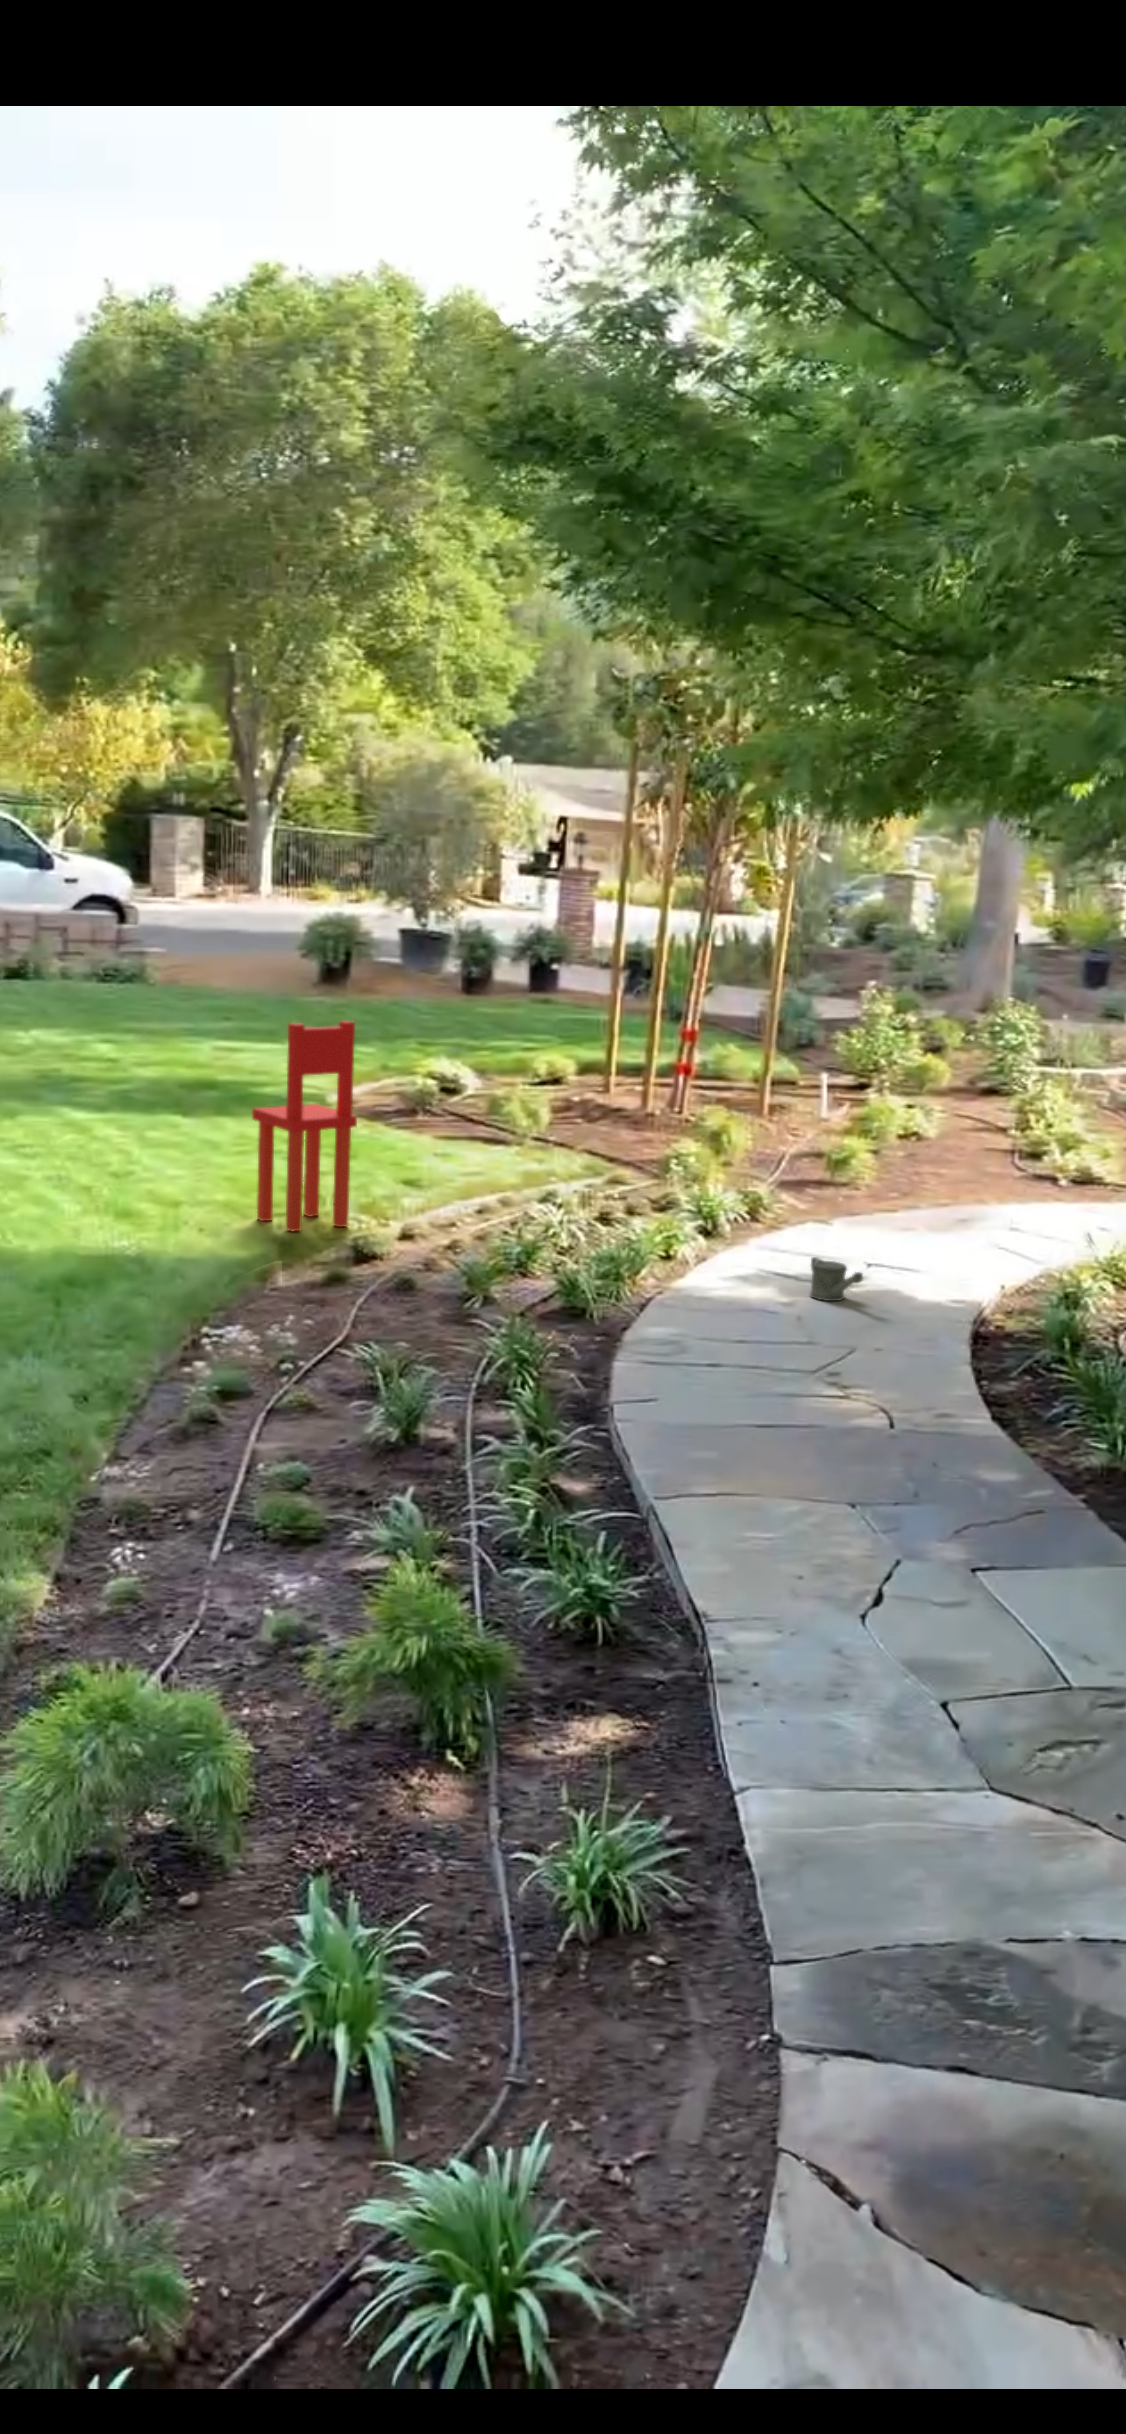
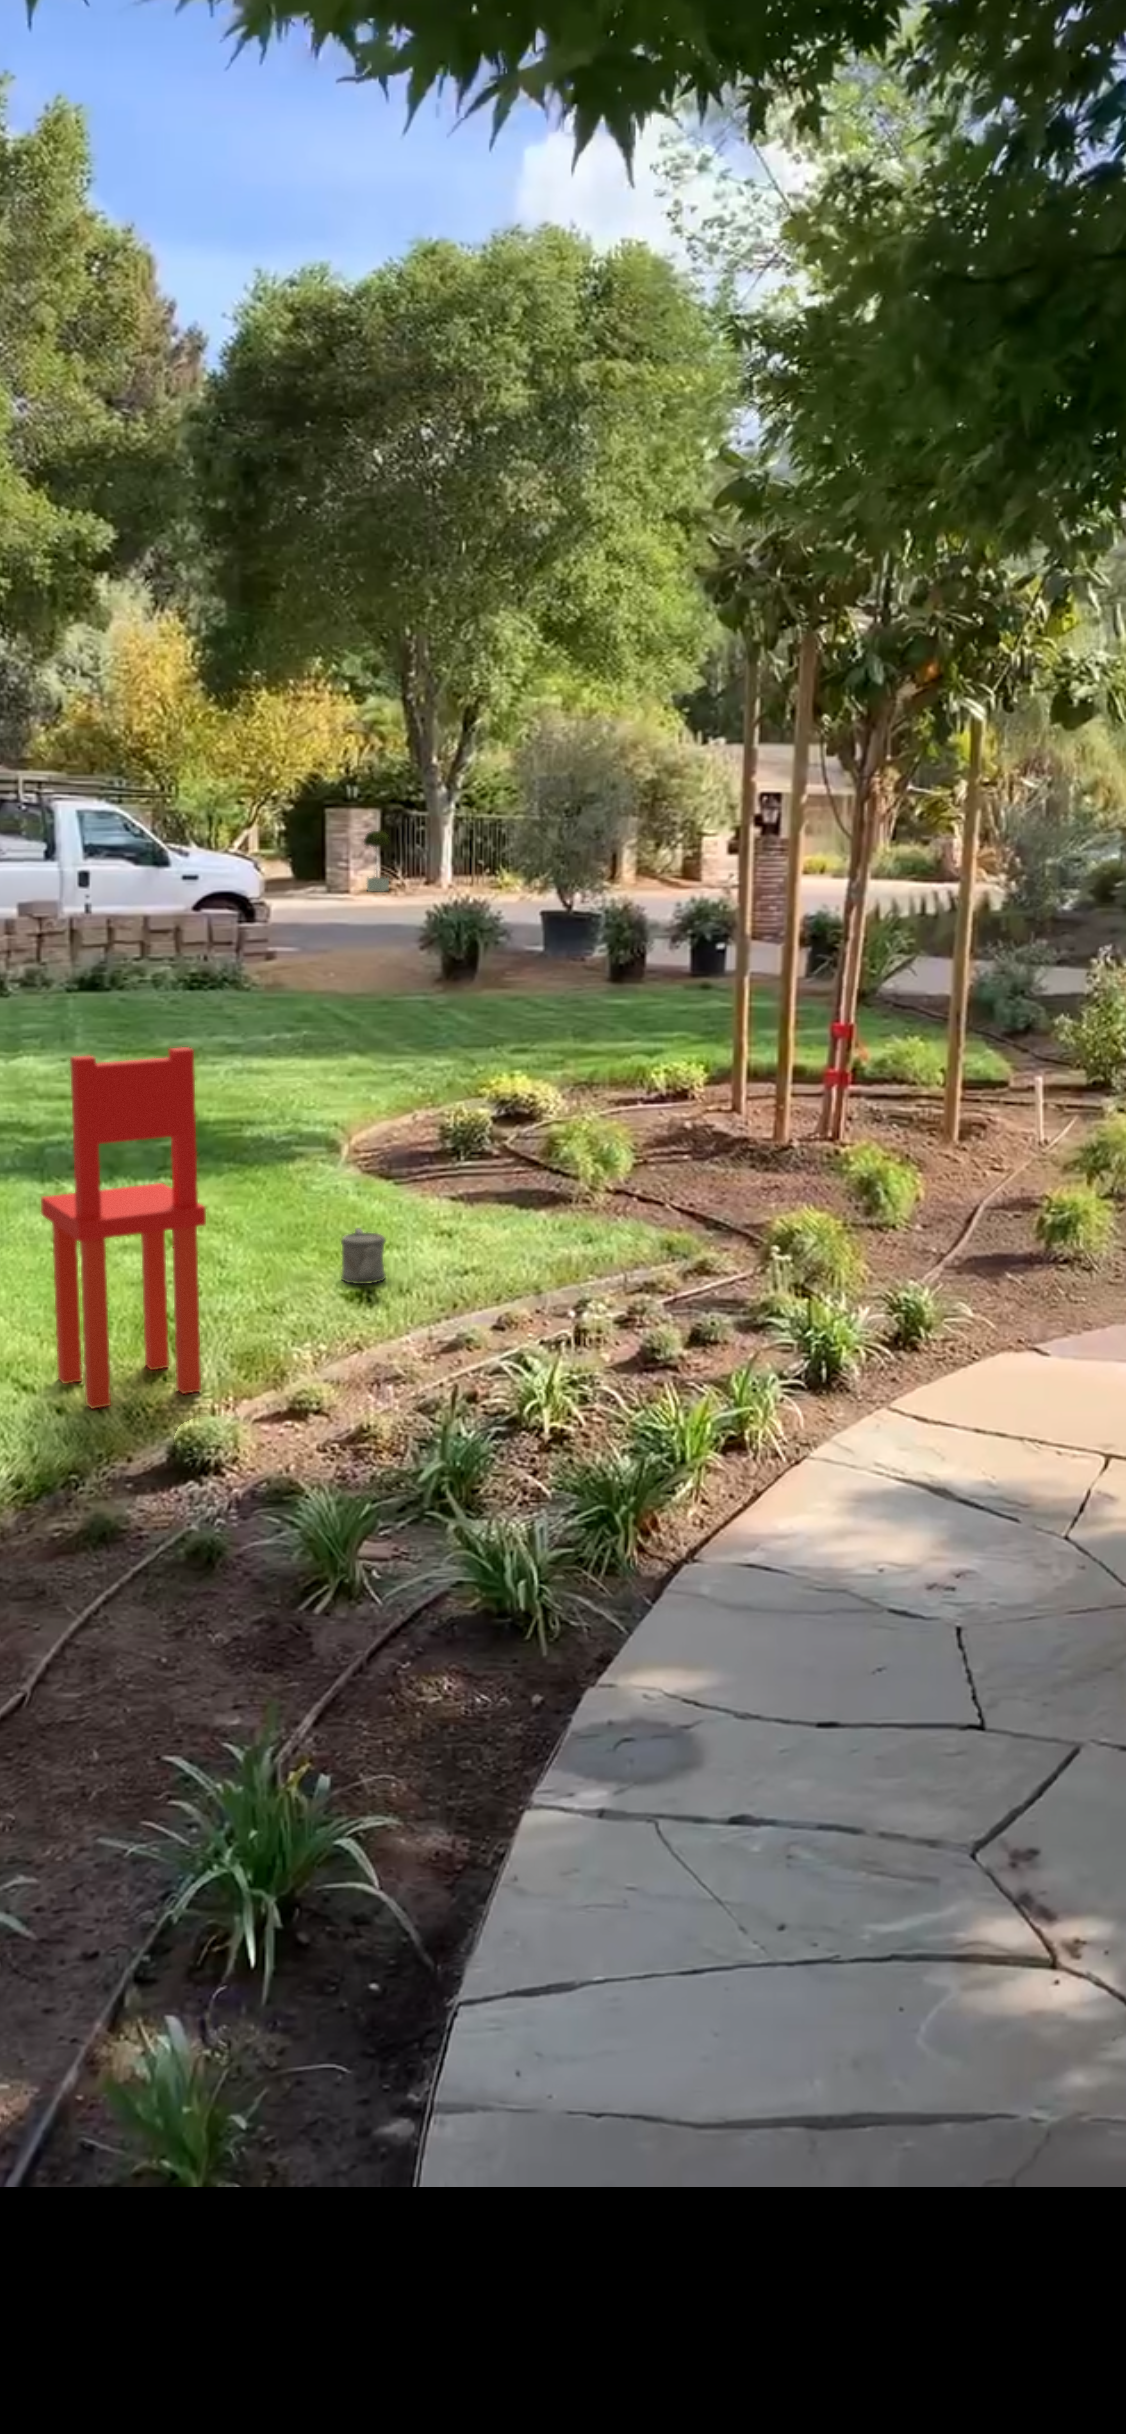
potted tree: none [184,837,209,897] -> present [364,831,389,892]
watering can: present [810,1257,863,1301] -> present [341,1228,385,1284]

